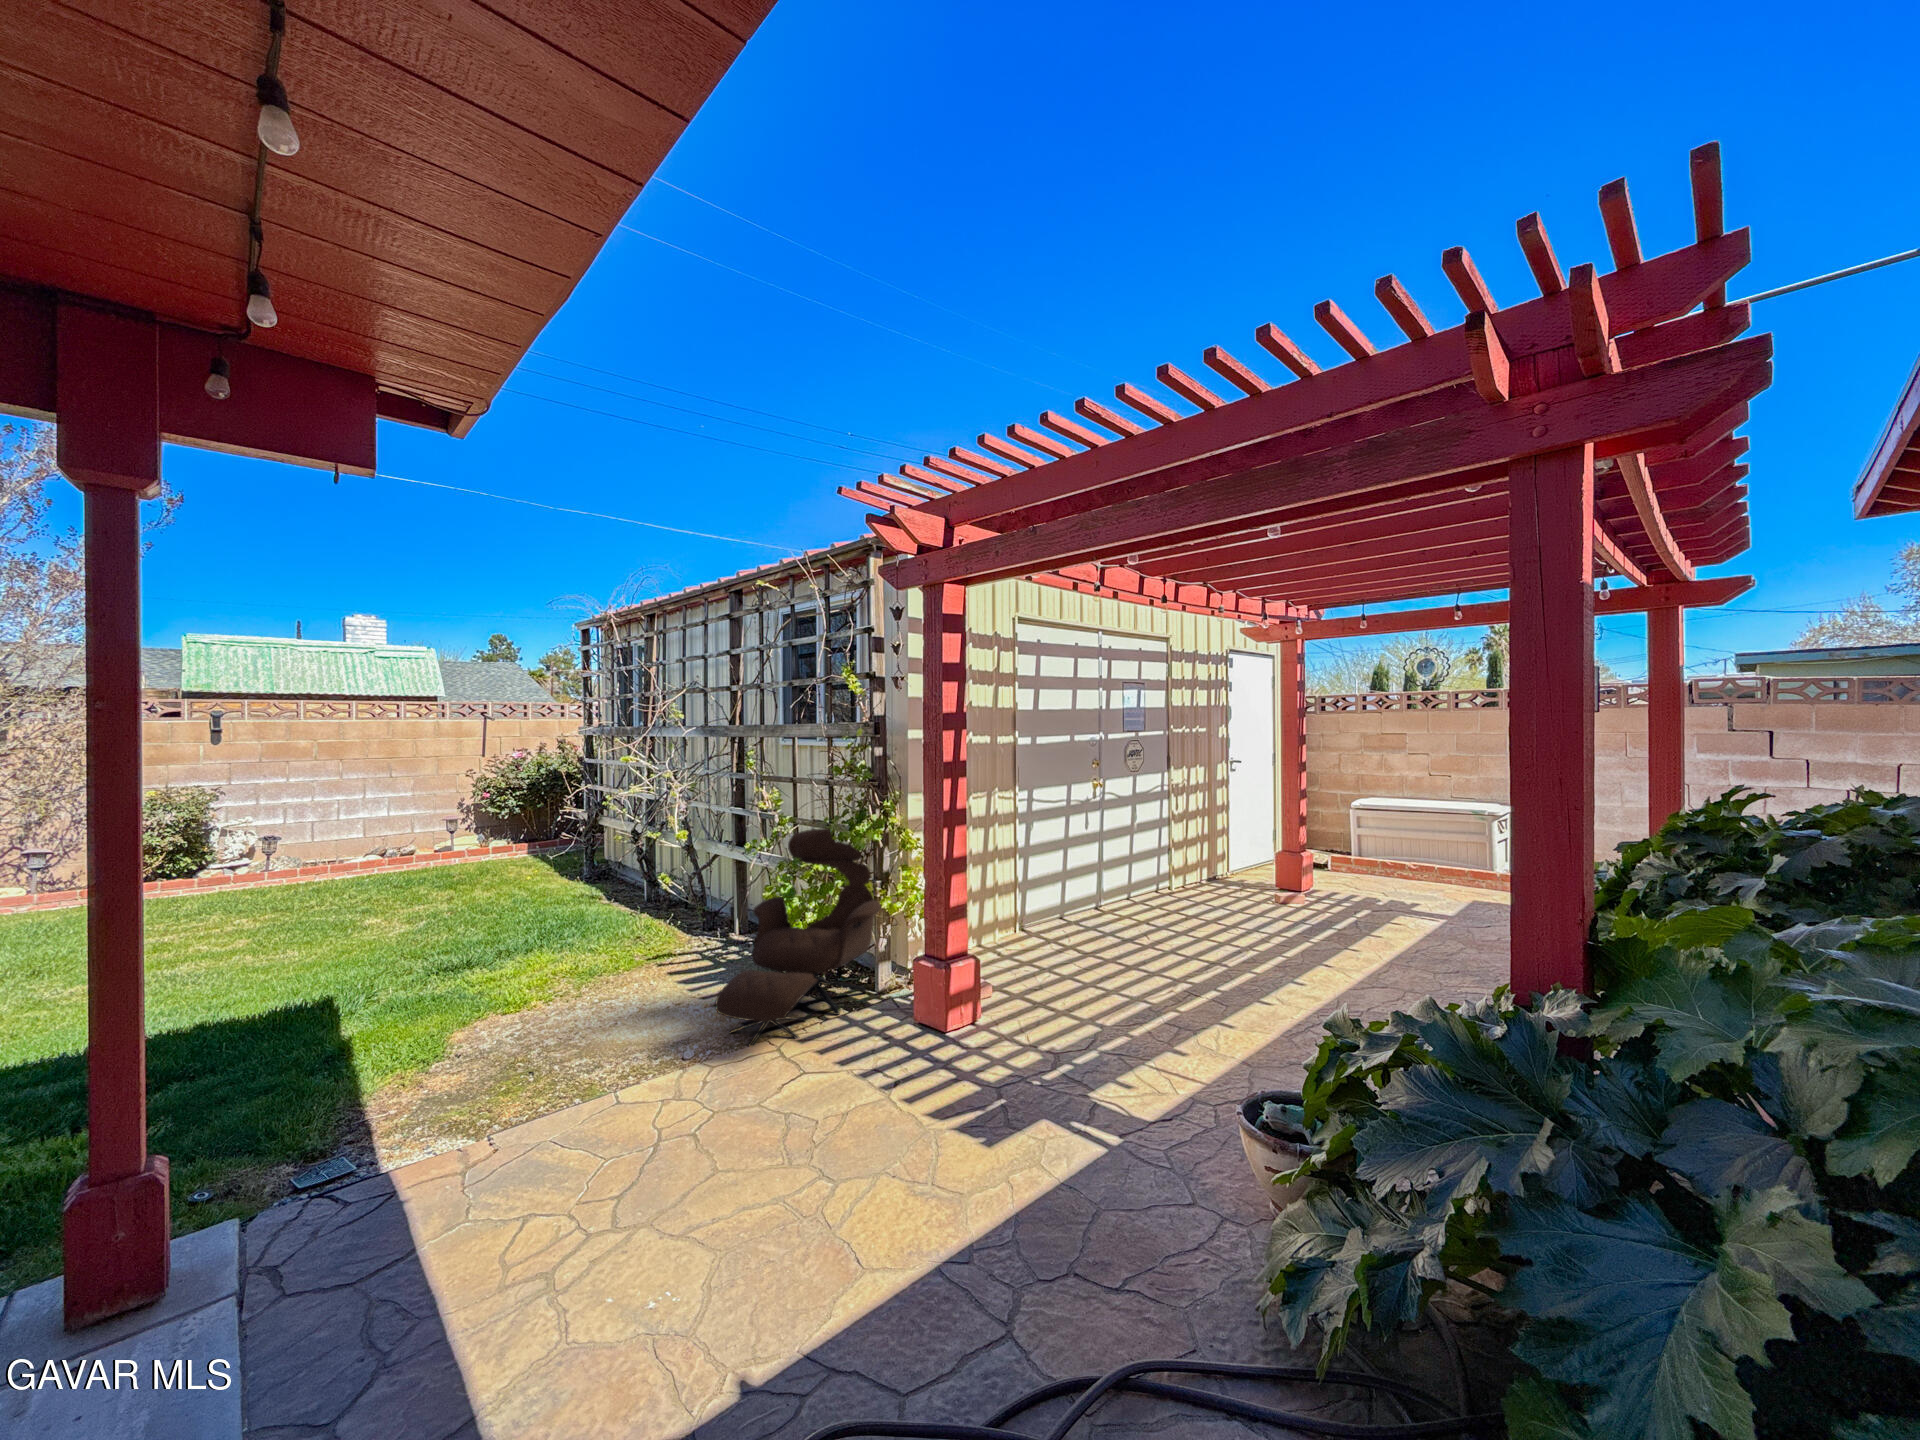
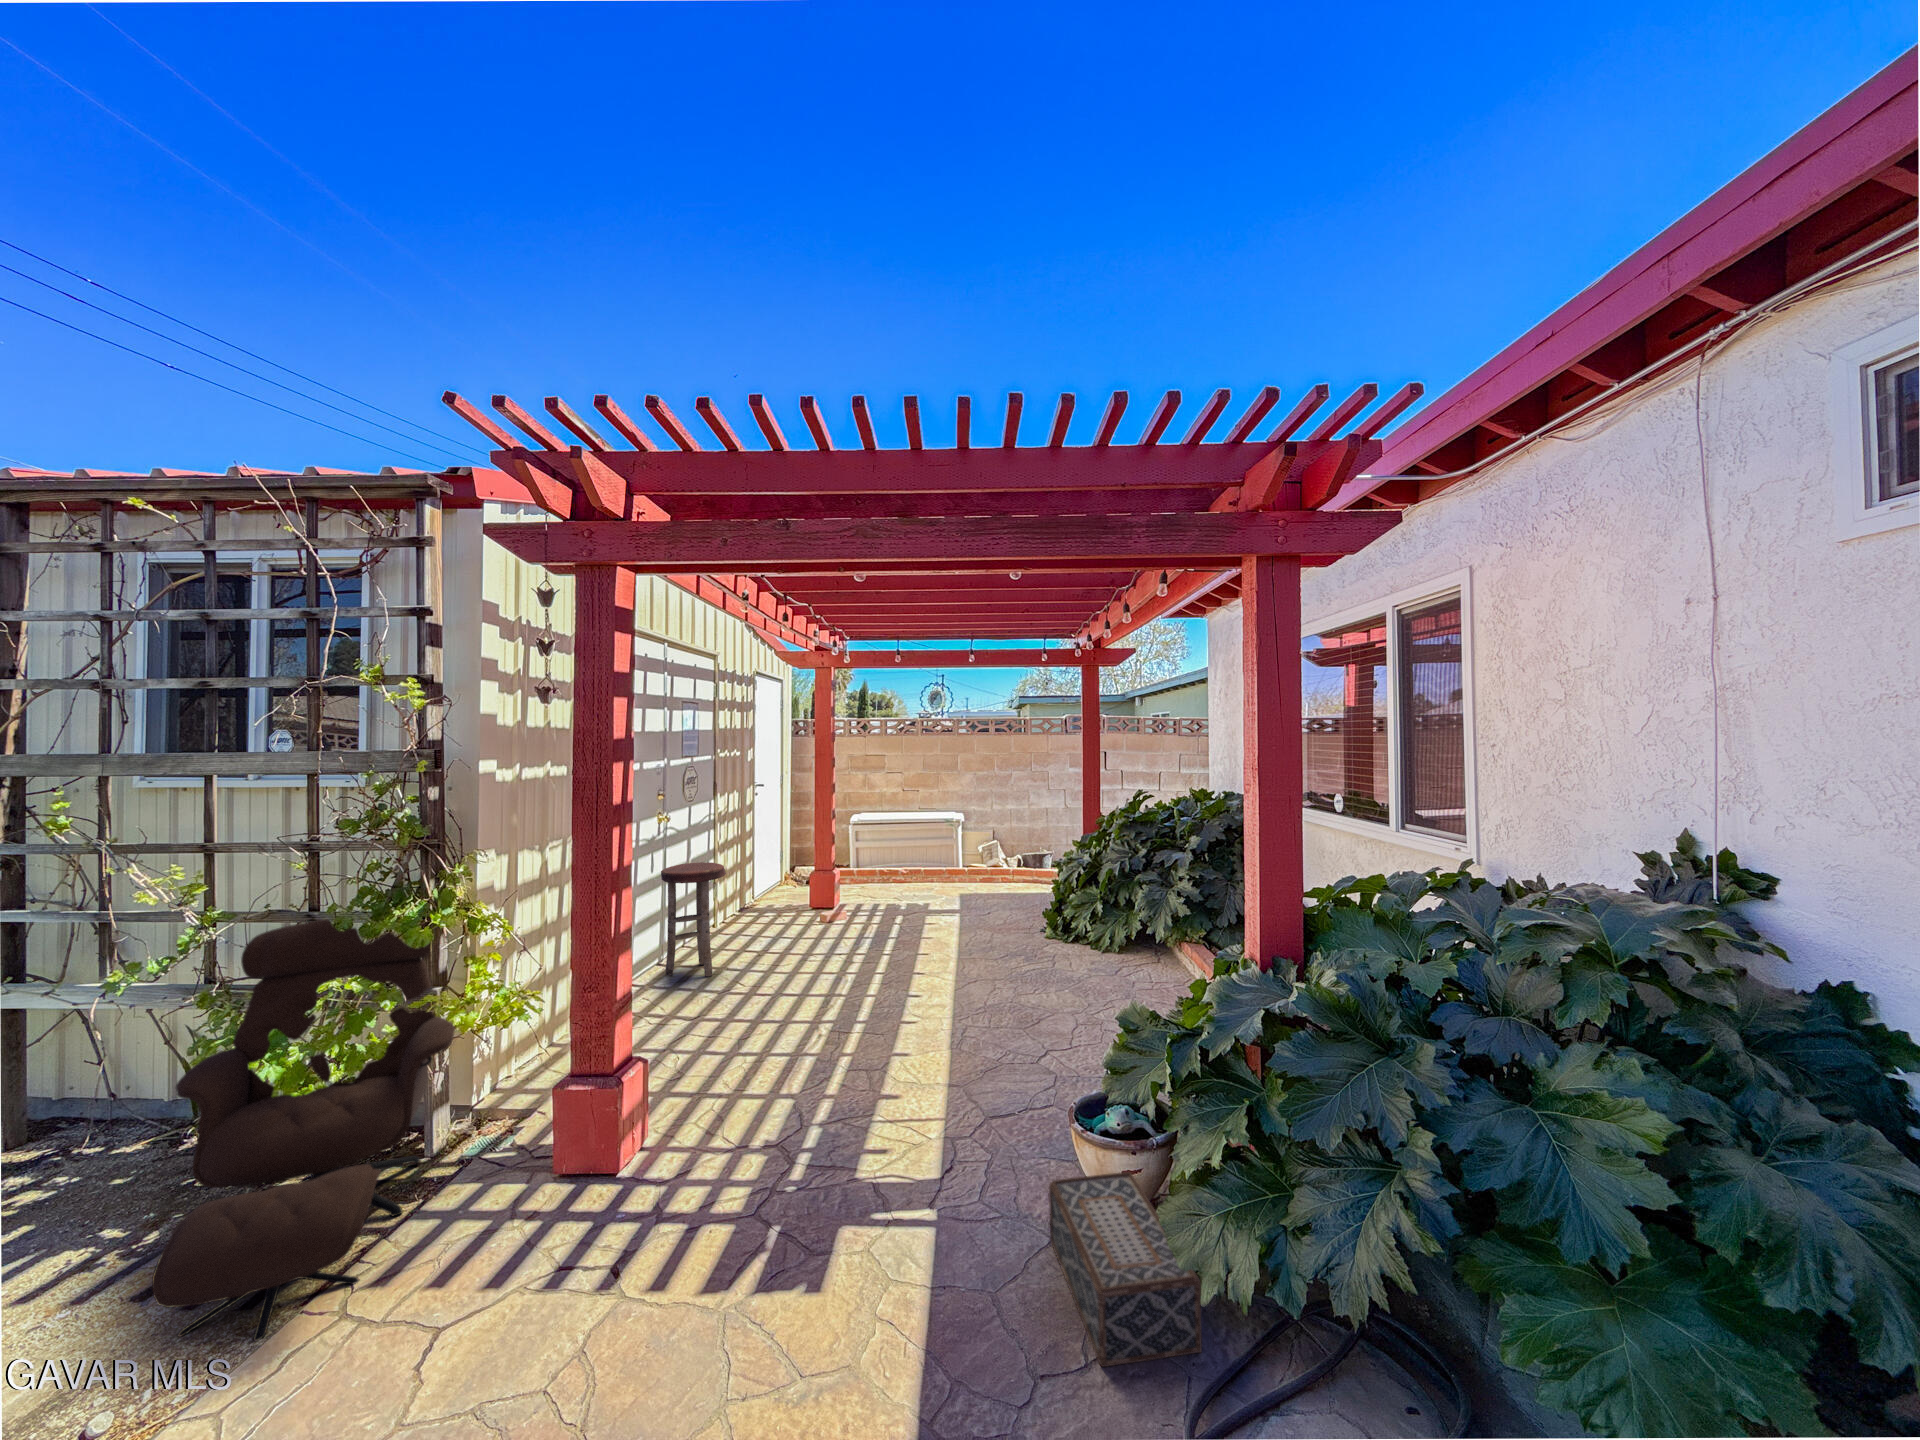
stool: none [1094,825,1149,926] -> present [661,862,726,977]
woven basket: none [1126,1142,1279,1340] -> present [1049,1172,1202,1367]

